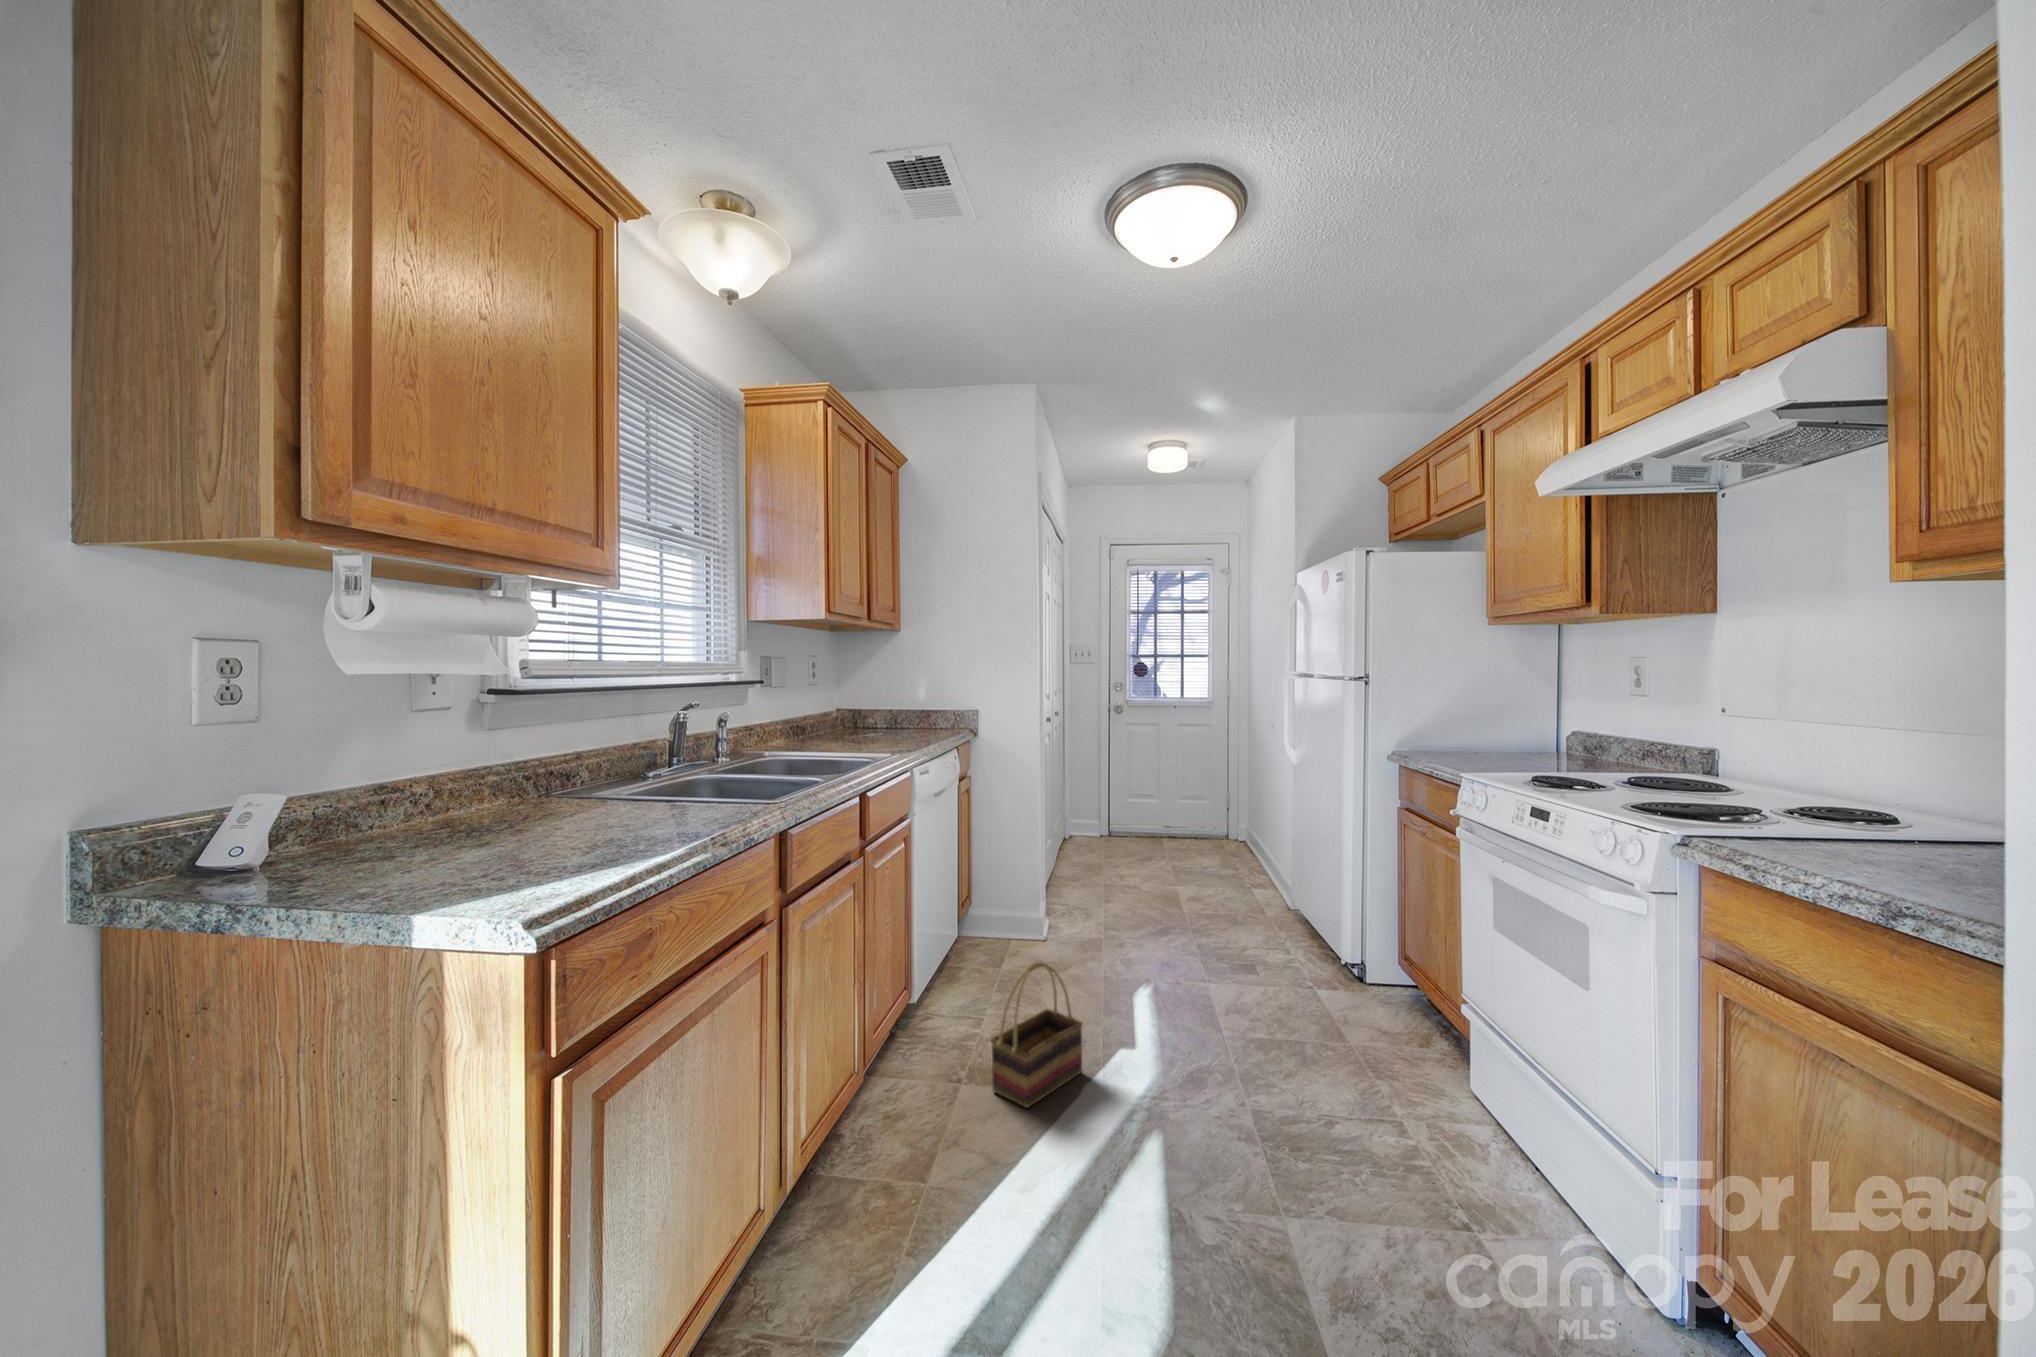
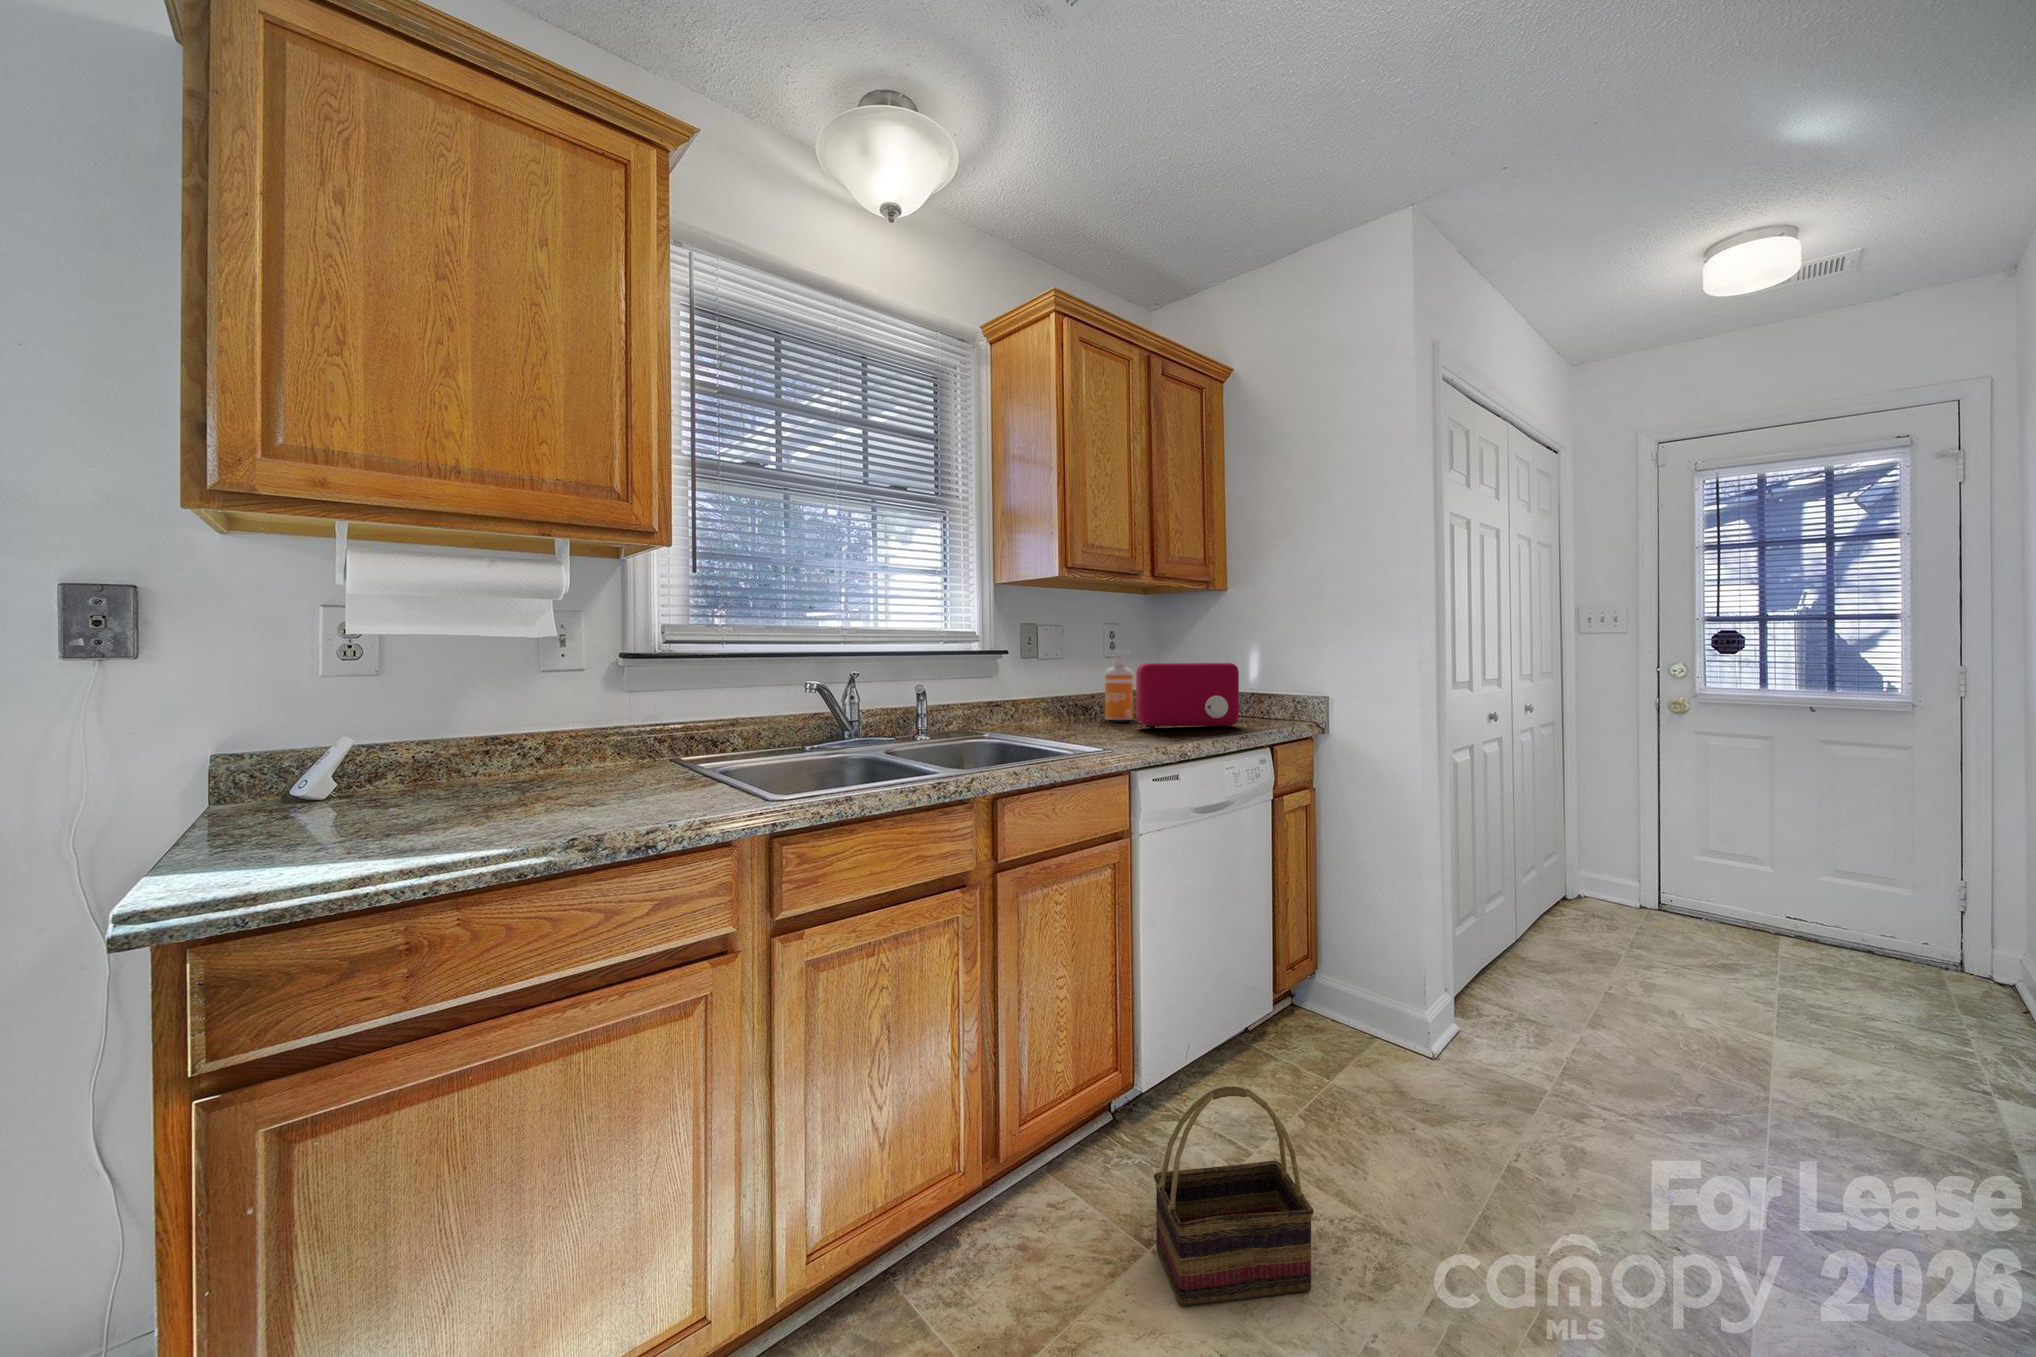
soap dispenser: none [810,678,834,737] -> present [1105,651,1133,720]
toaster: none [862,688,941,741] -> present [1136,663,1239,729]

